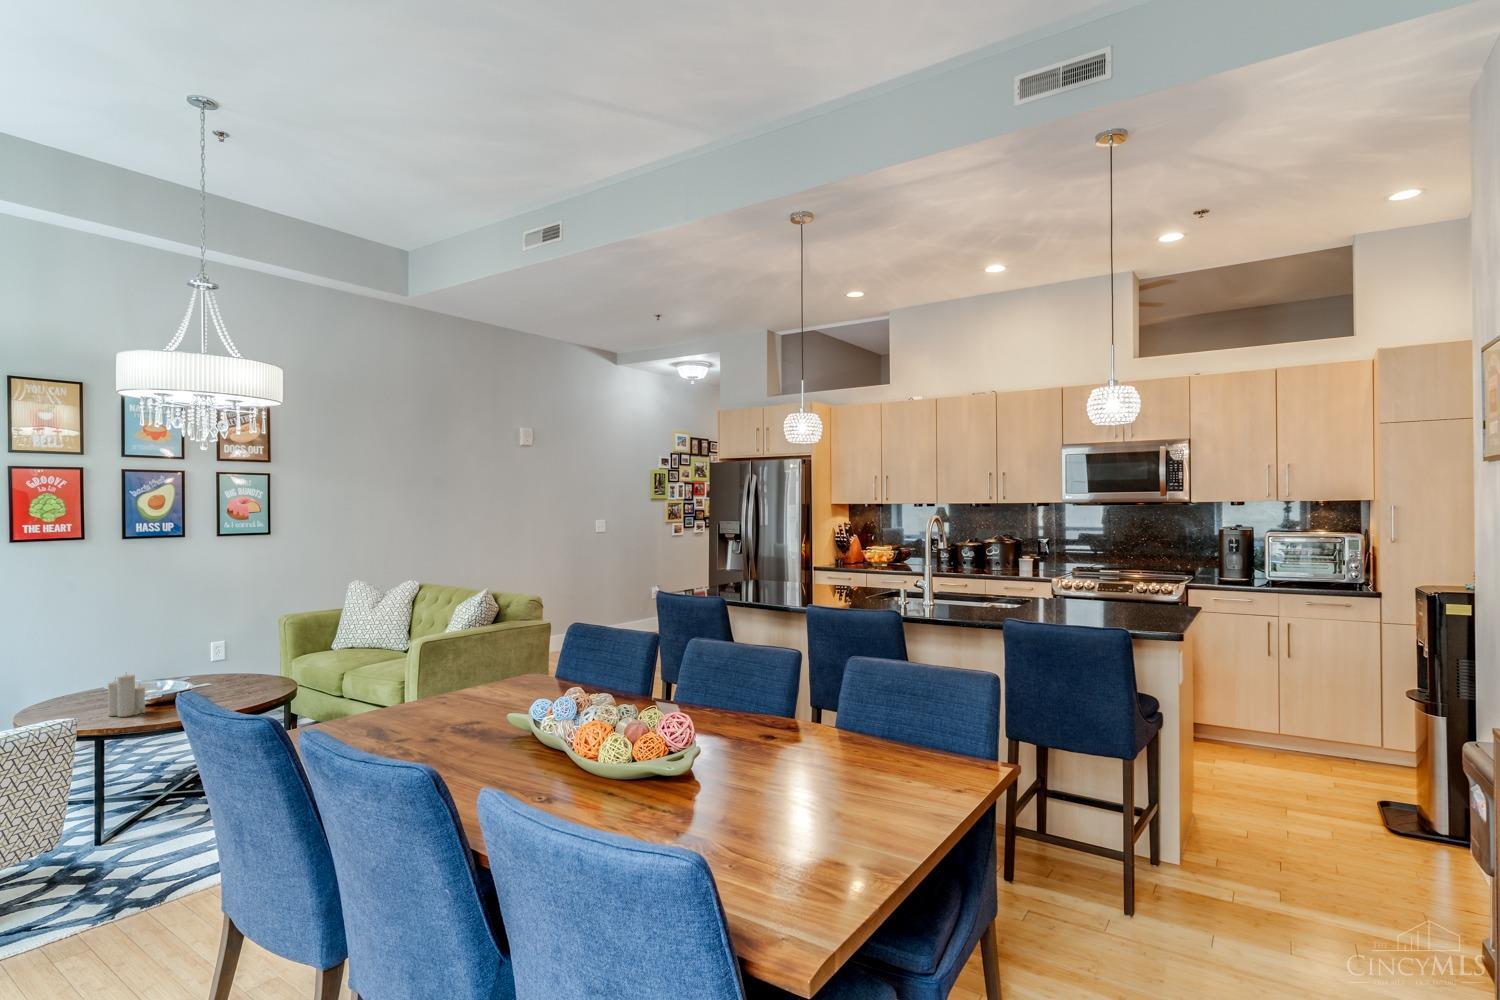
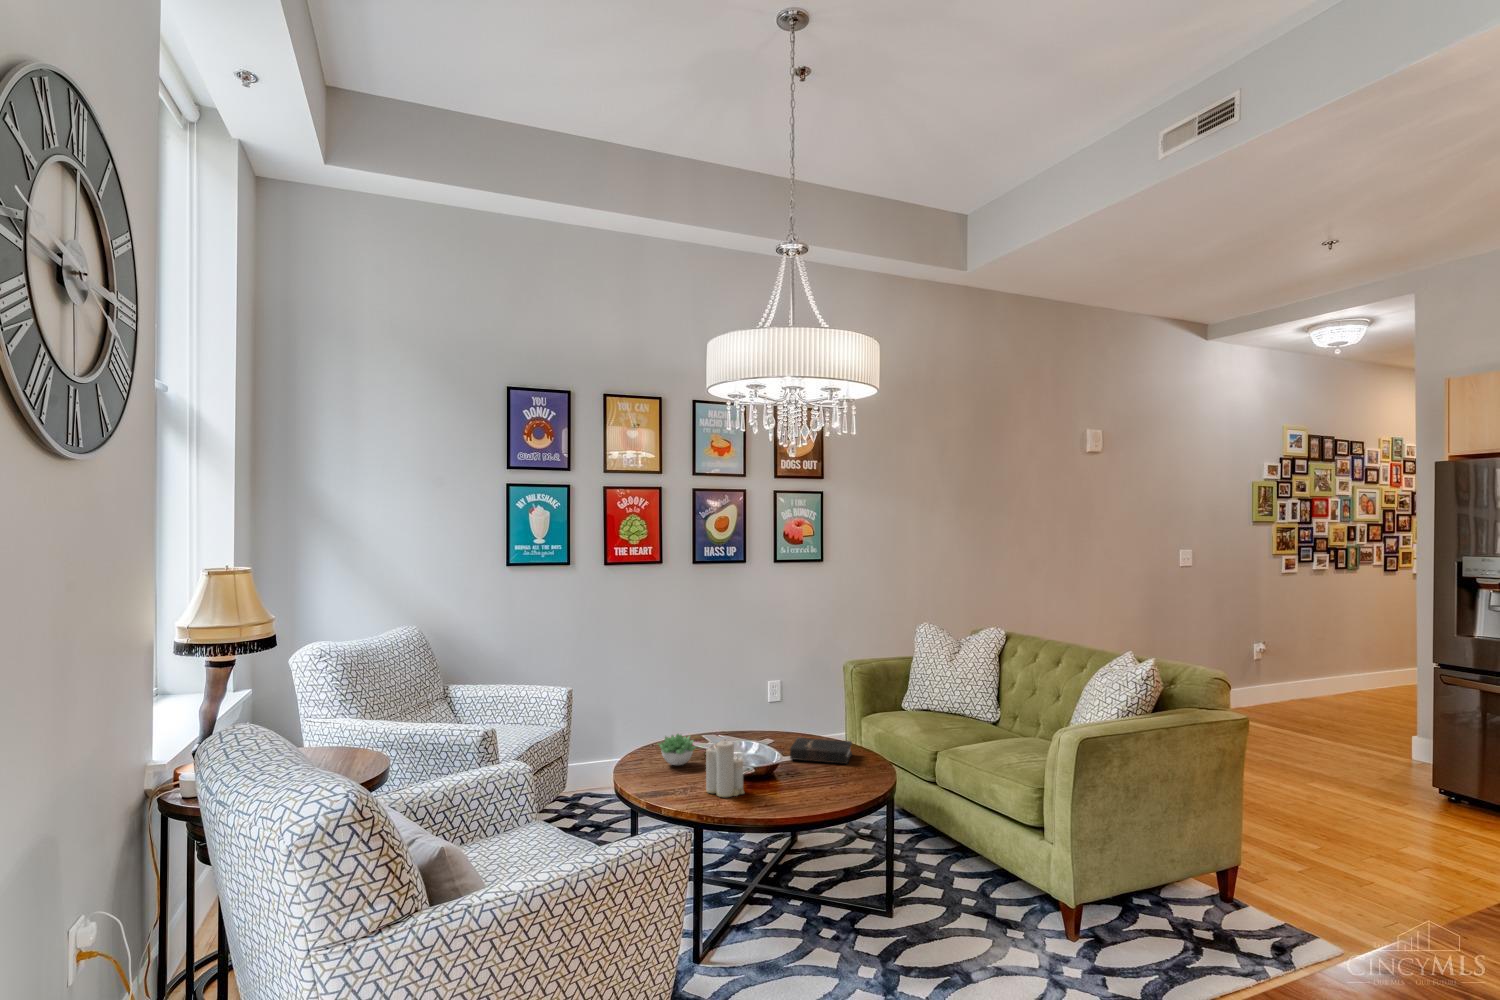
hardback book: none [201,669,262,688] -> present [790,737,852,764]
succulent plant: none [62,679,106,705] -> present [658,734,696,765]

